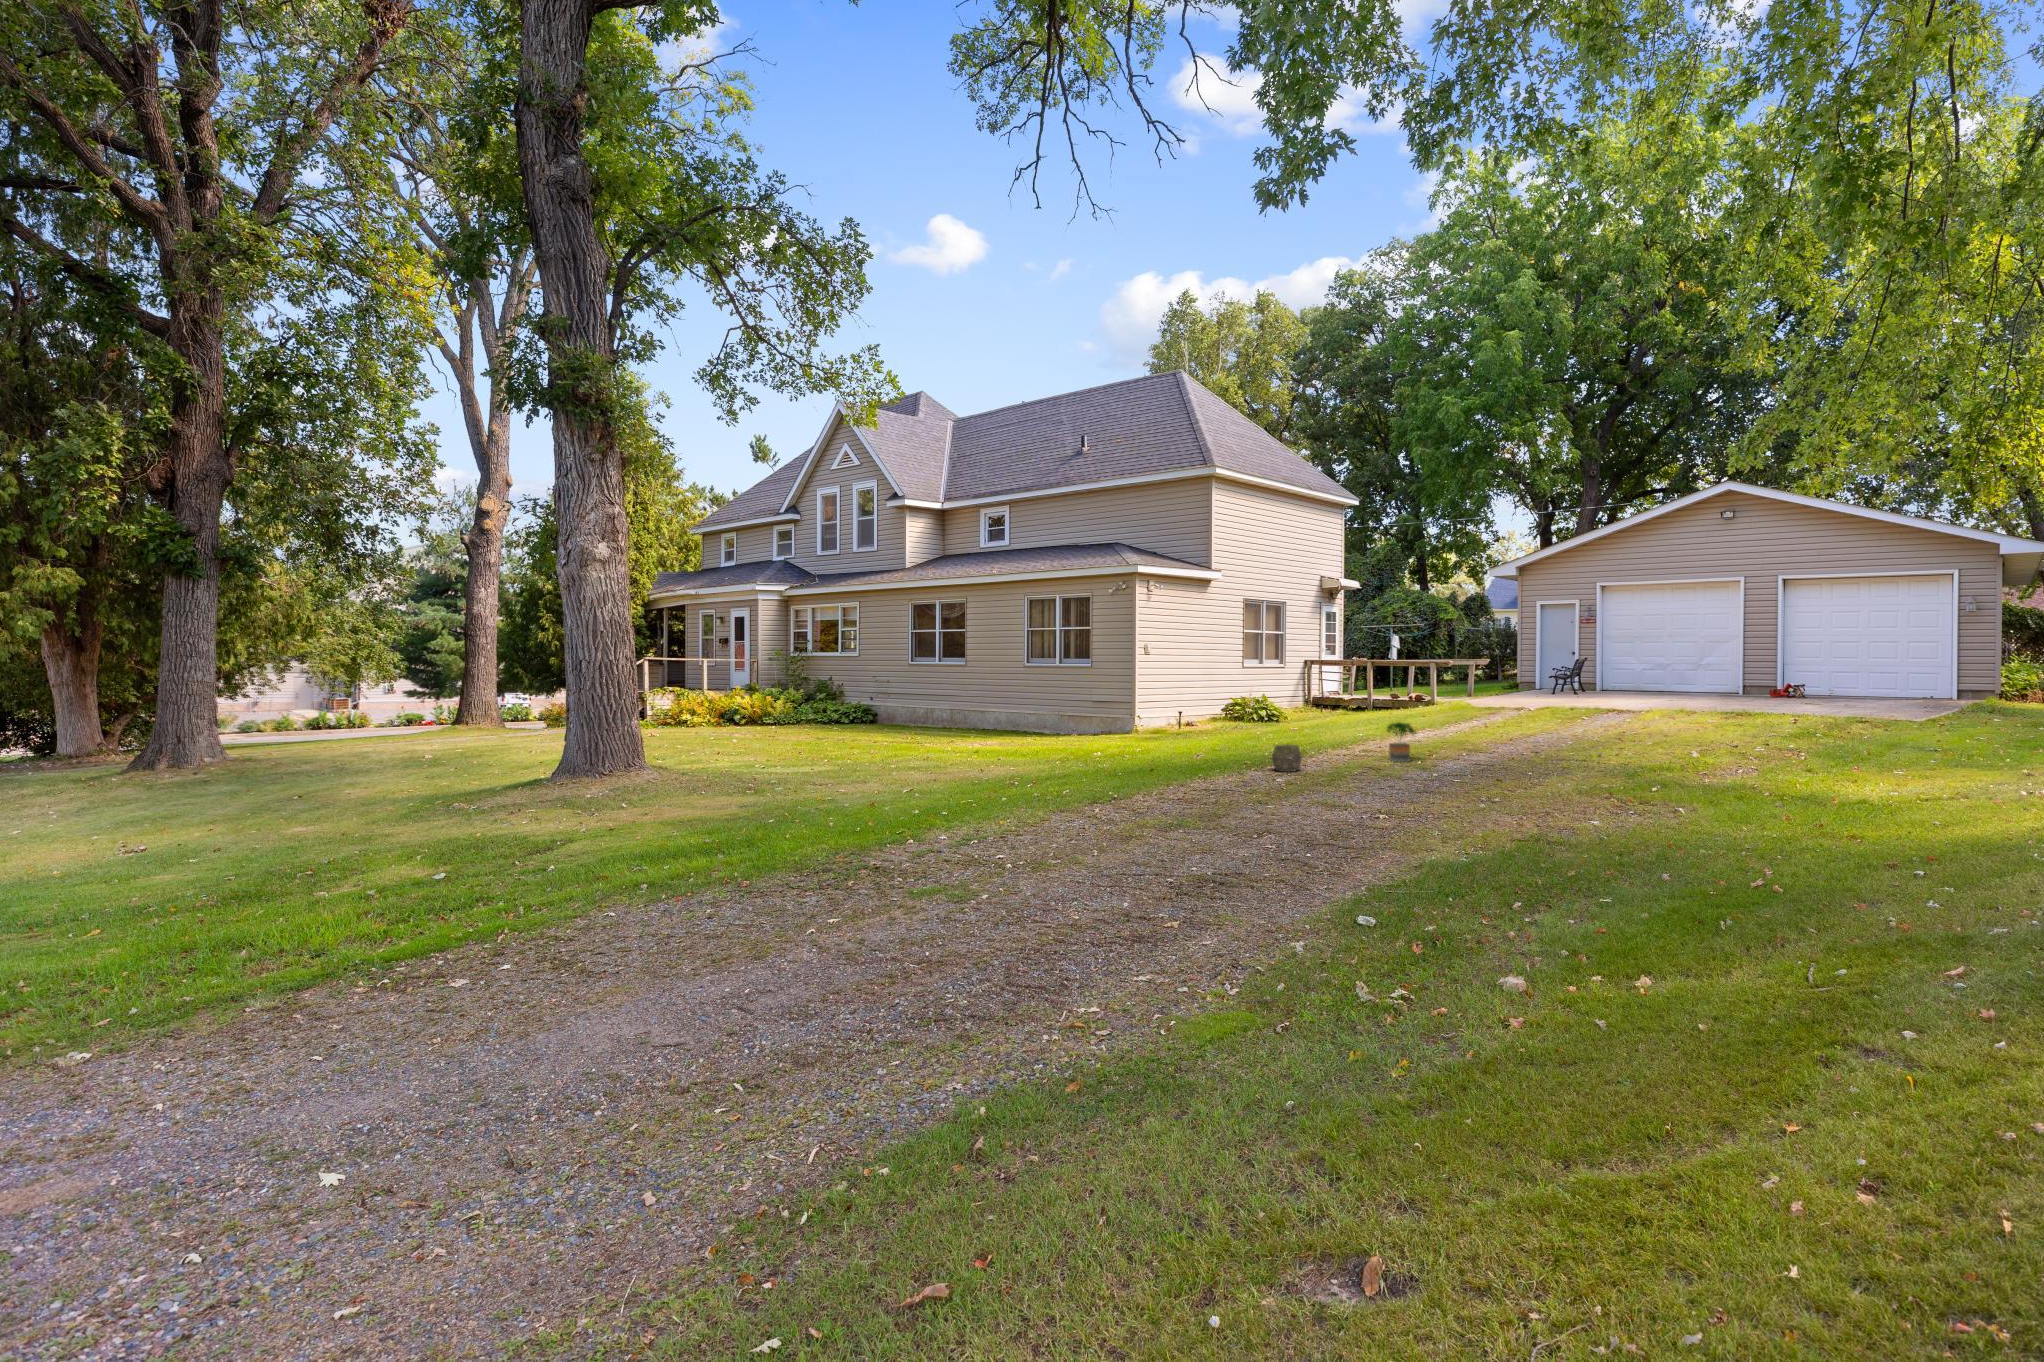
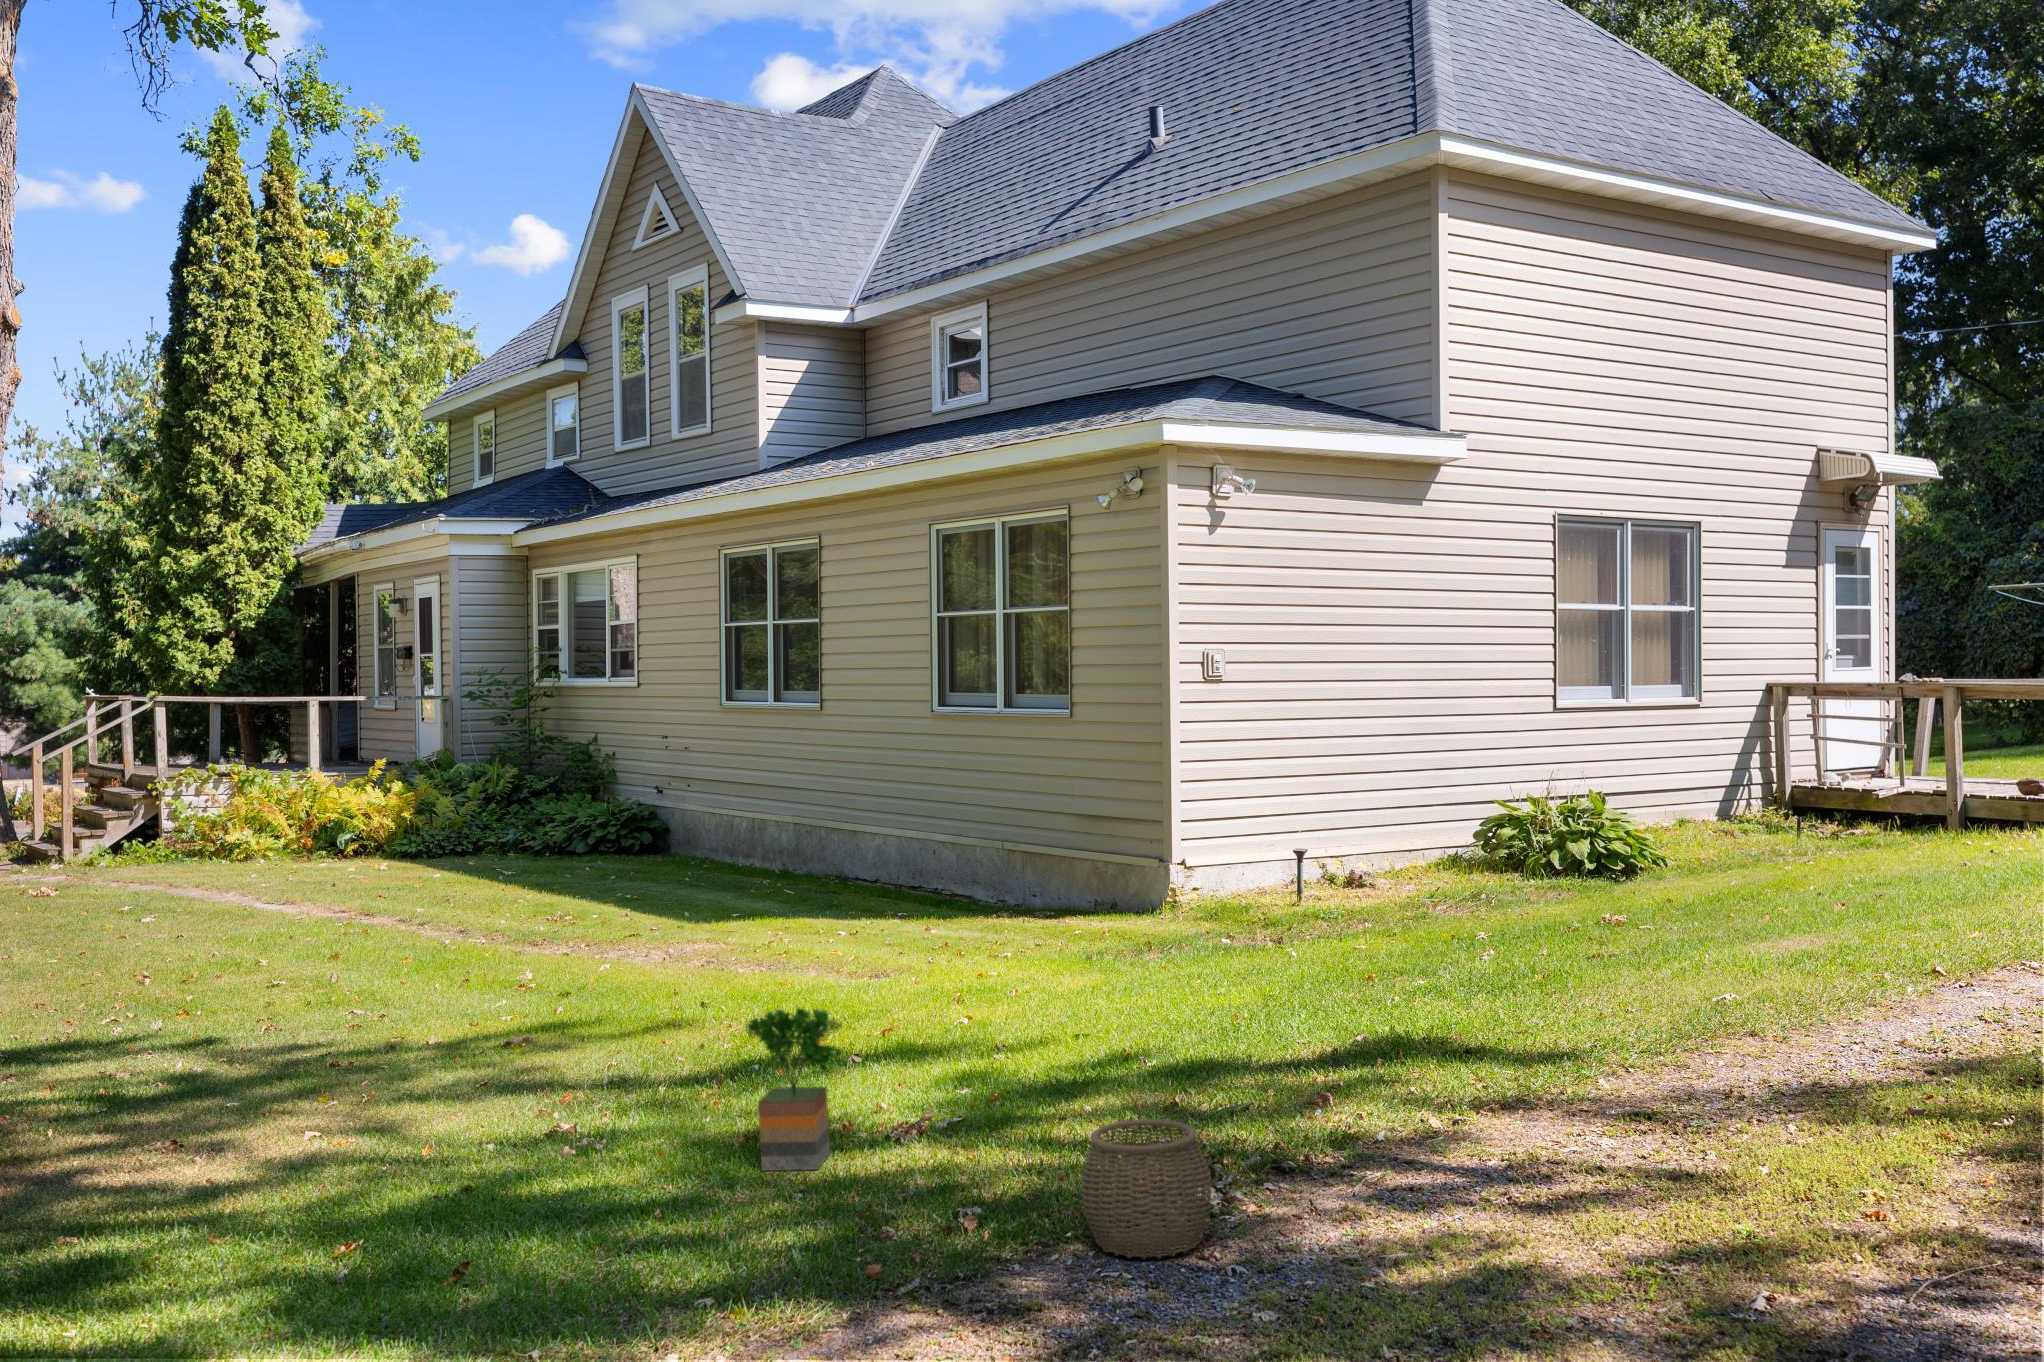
potted tree: present [1387,722,1416,762] -> present [746,1008,842,1171]

